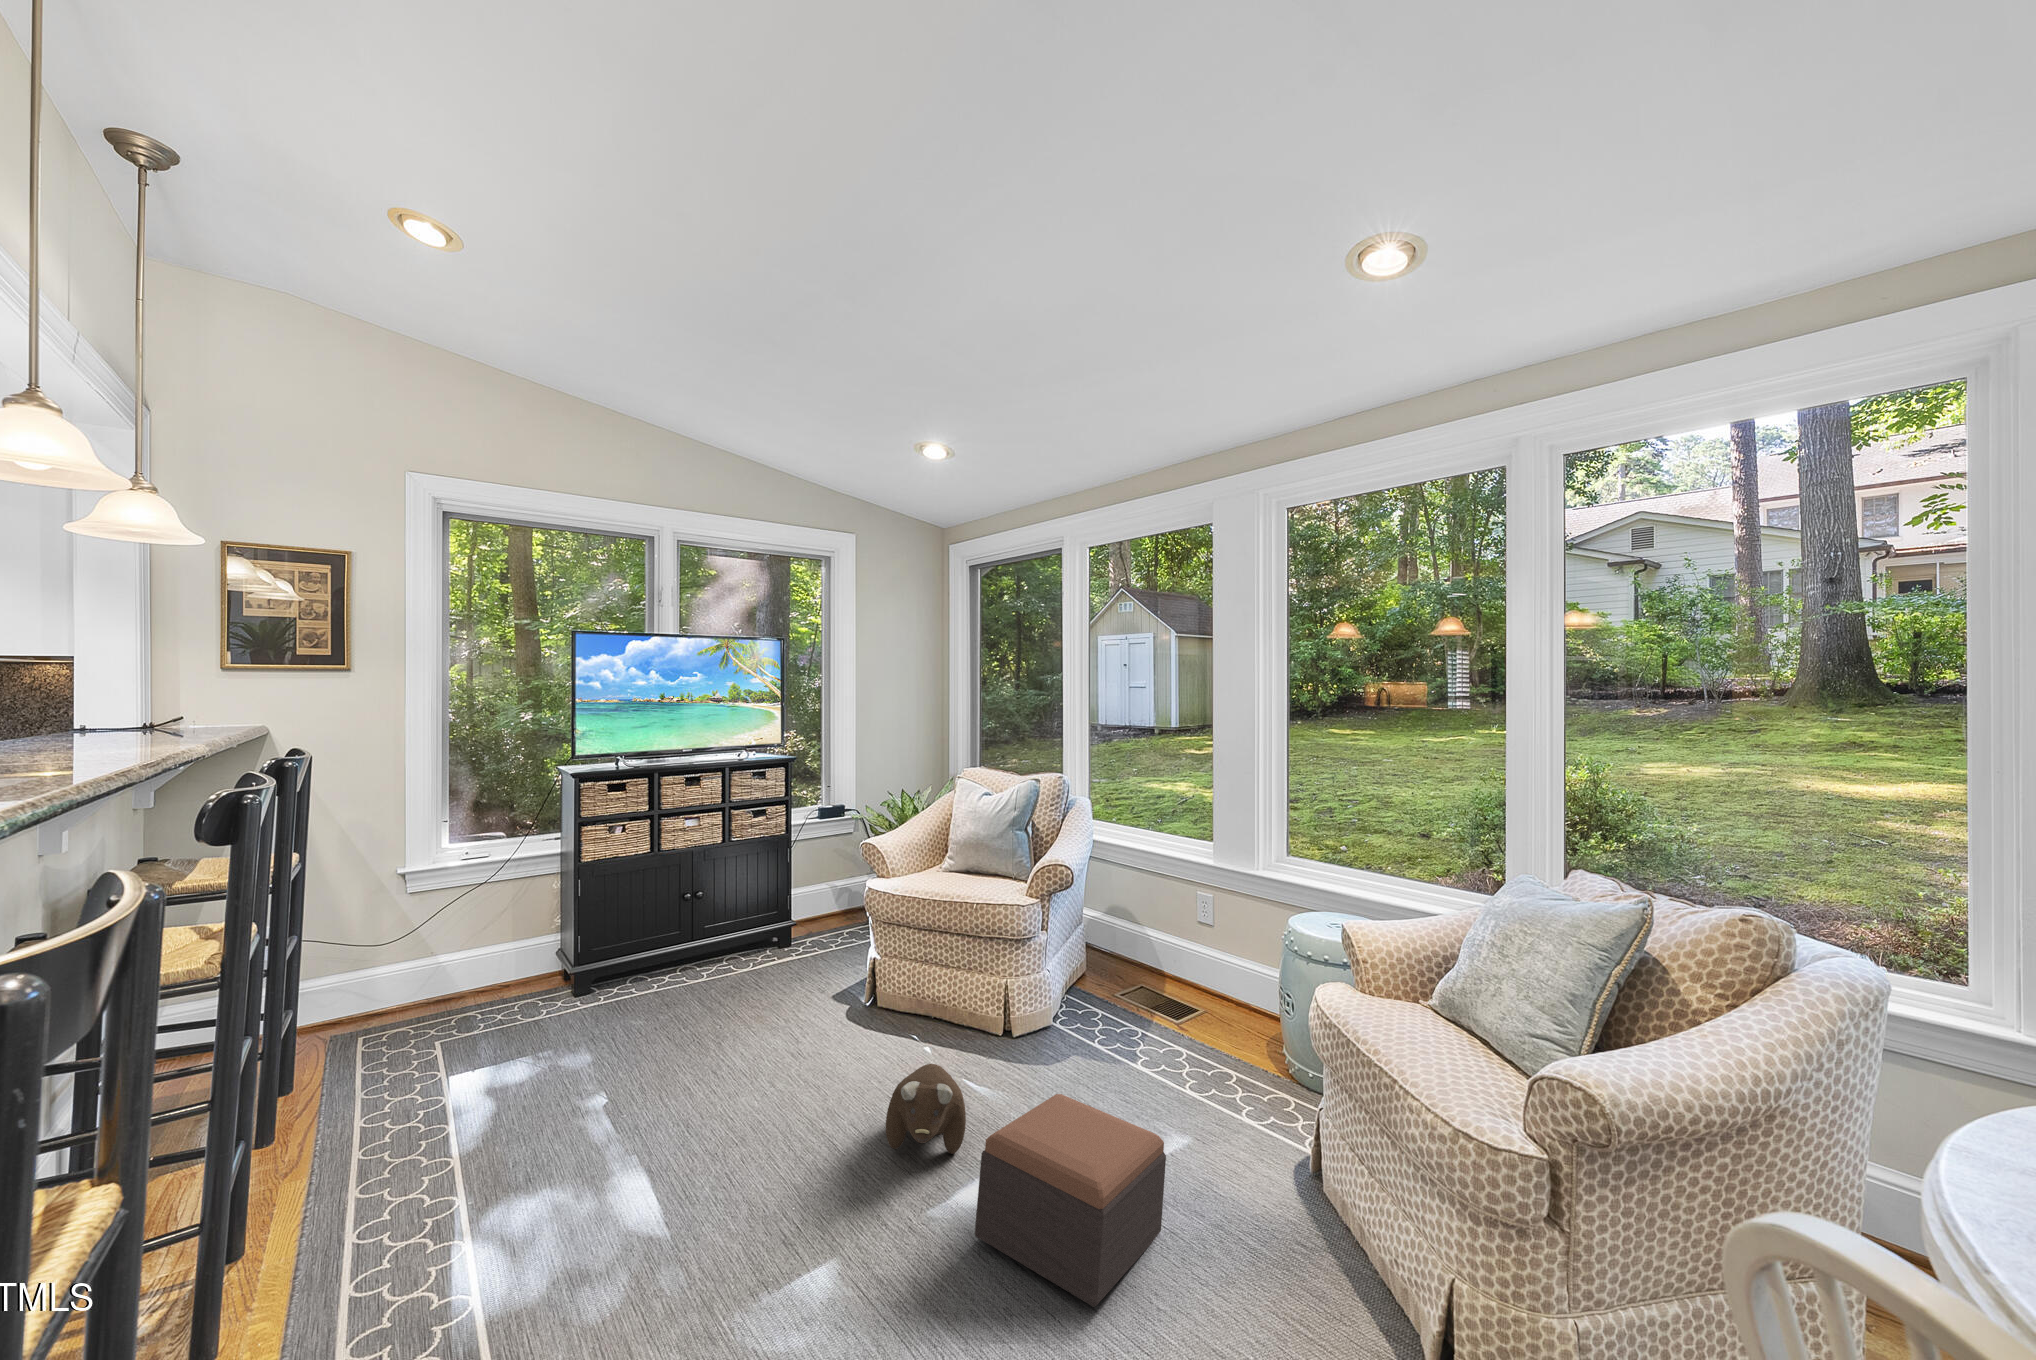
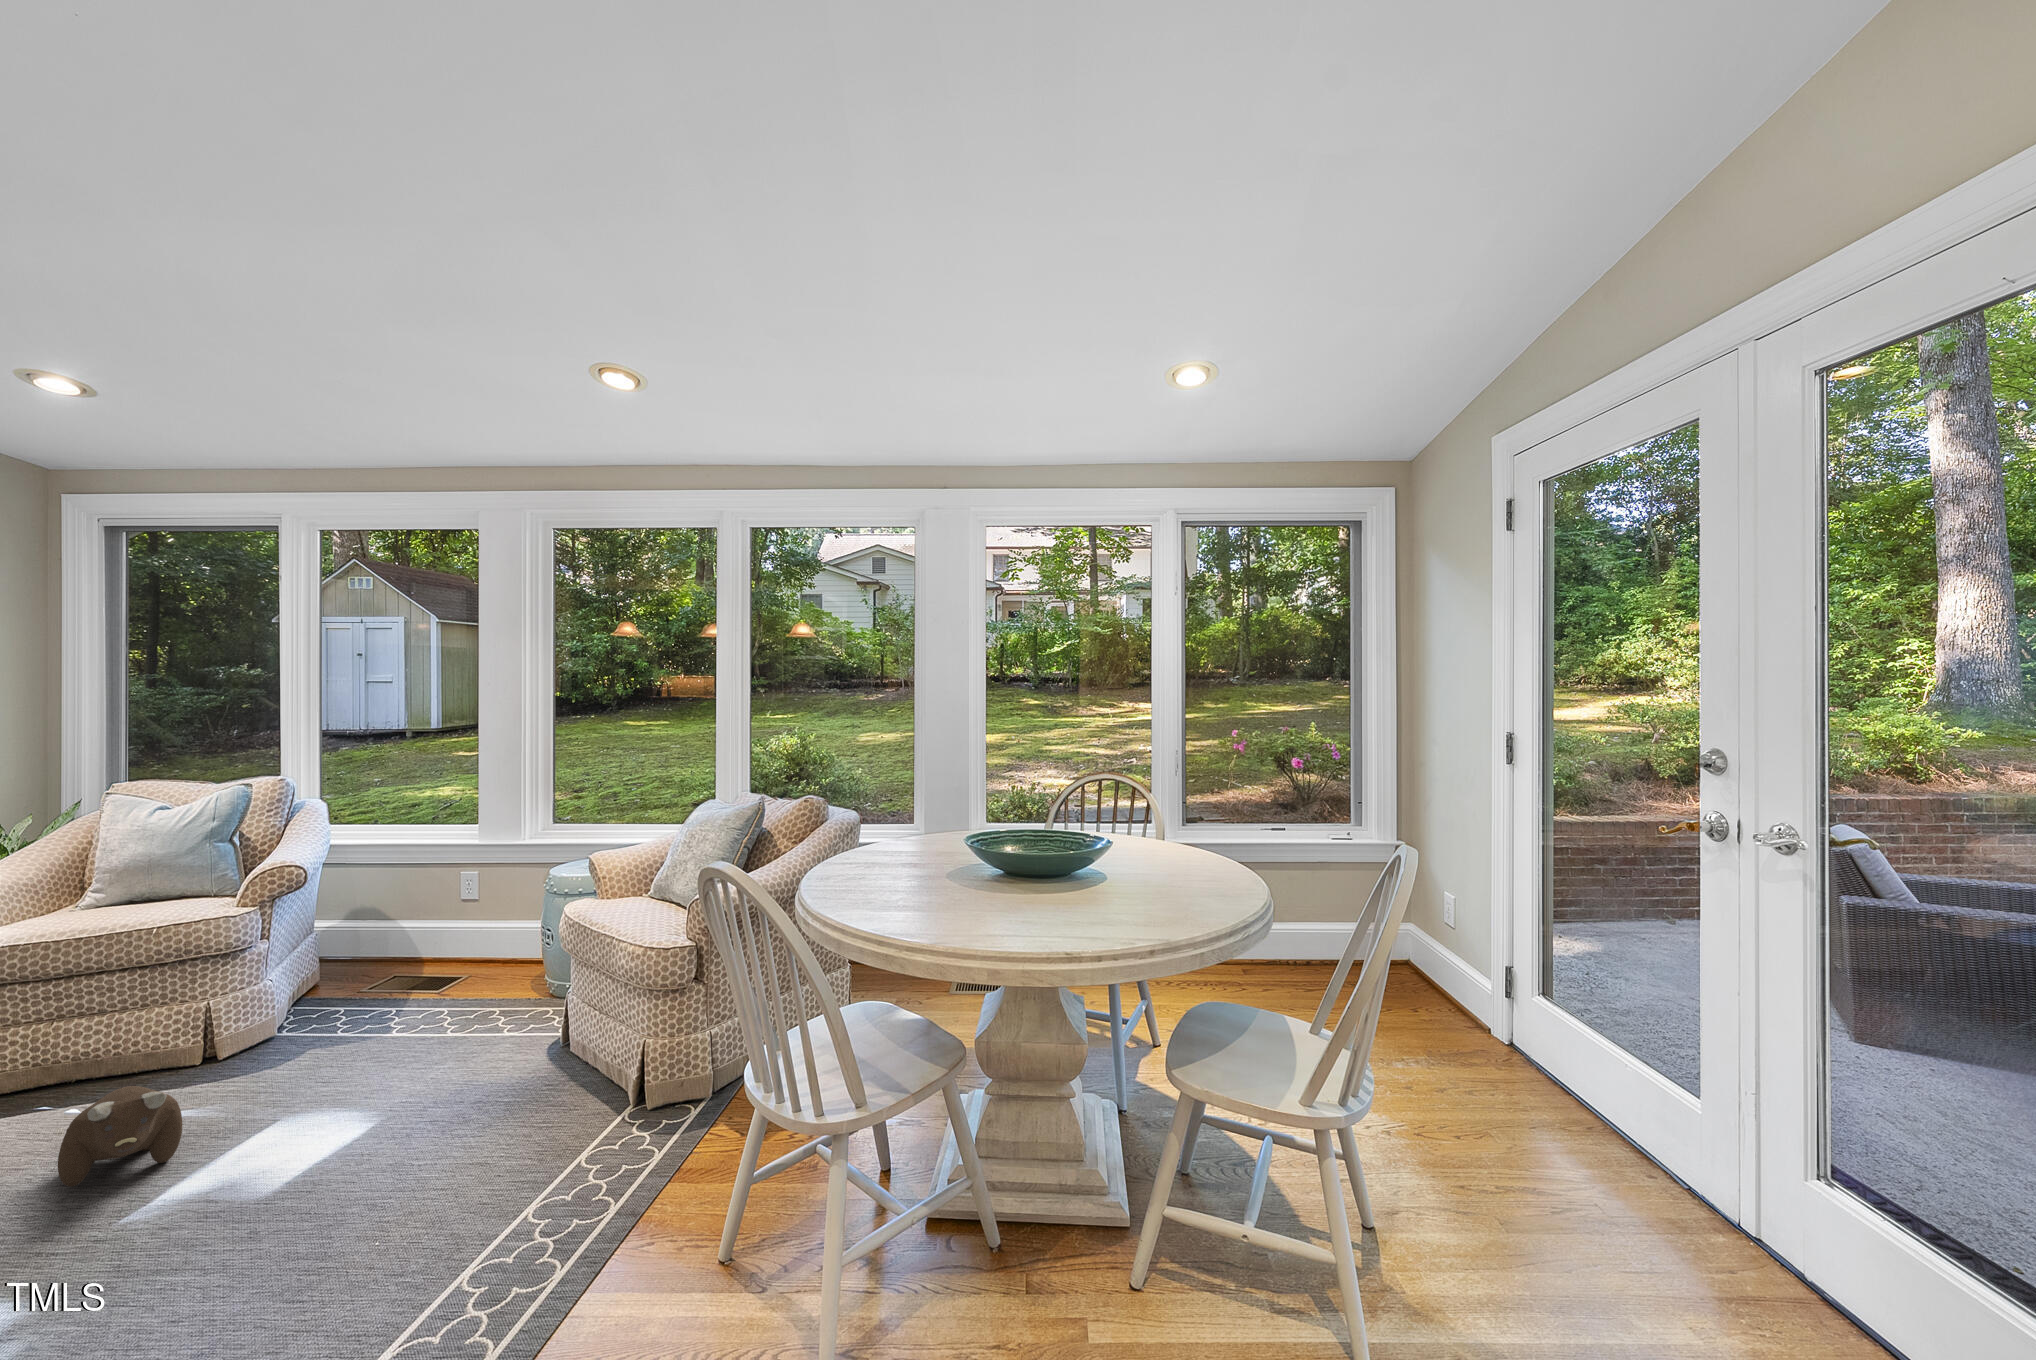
footstool: present [975,1094,1166,1307] -> none [216,1047,429,1195]

